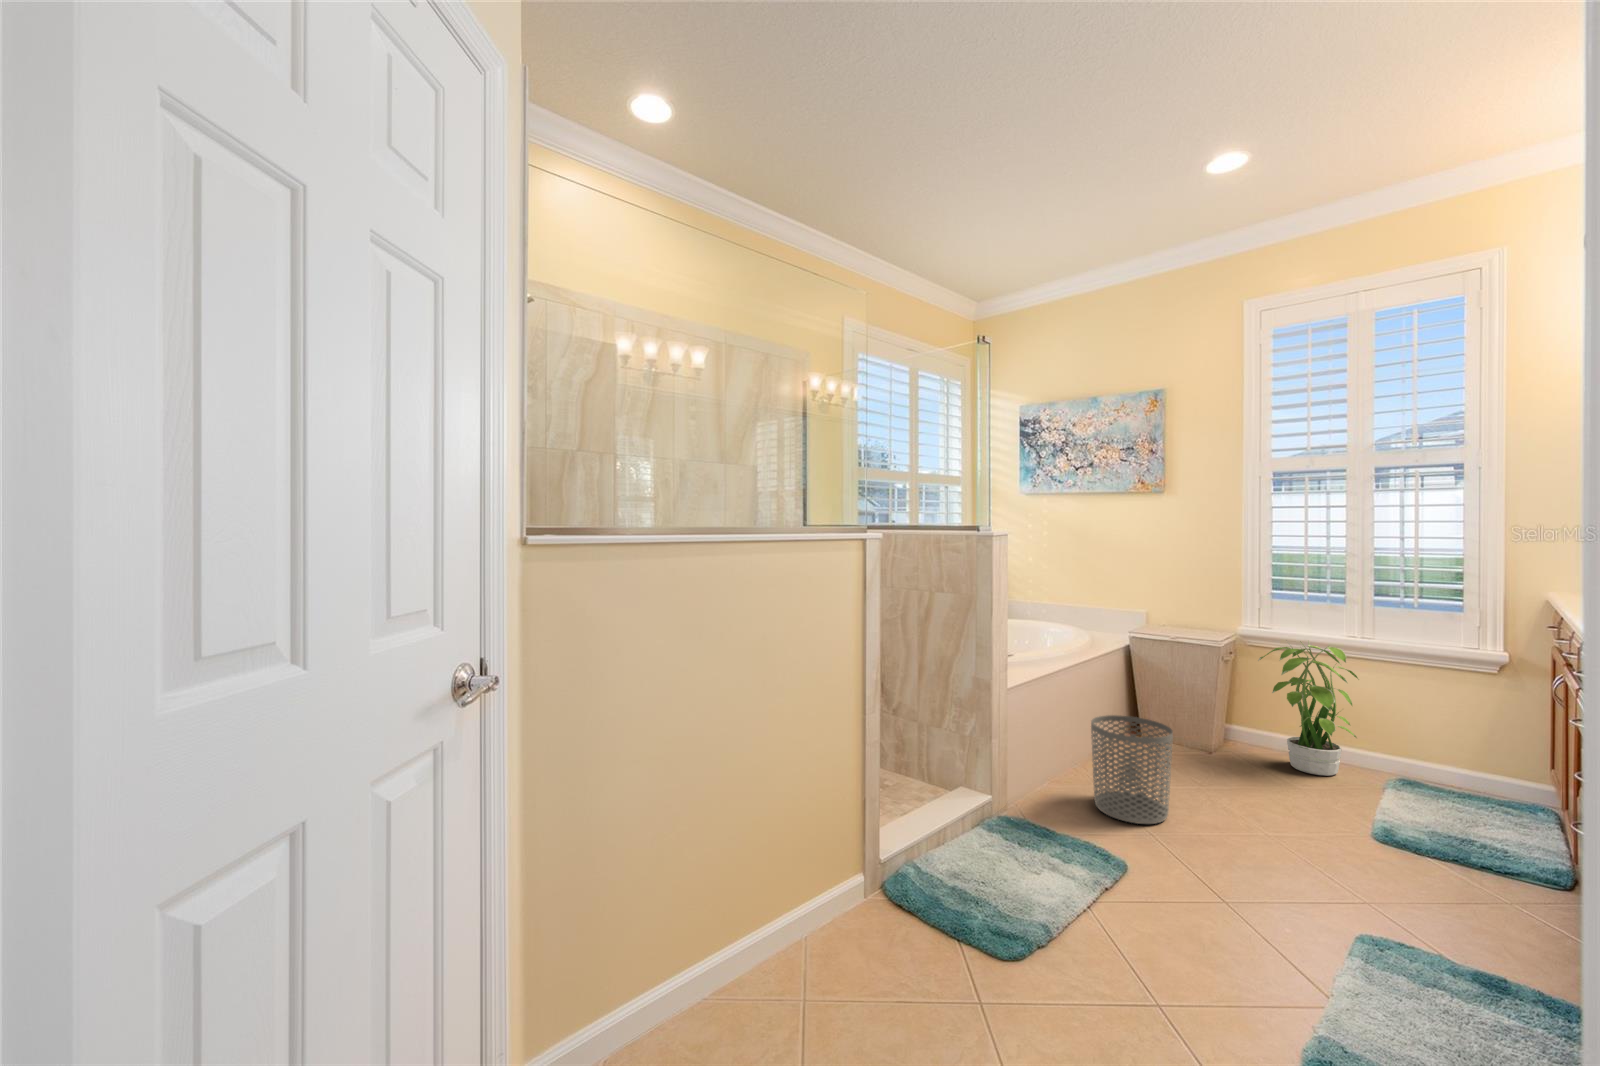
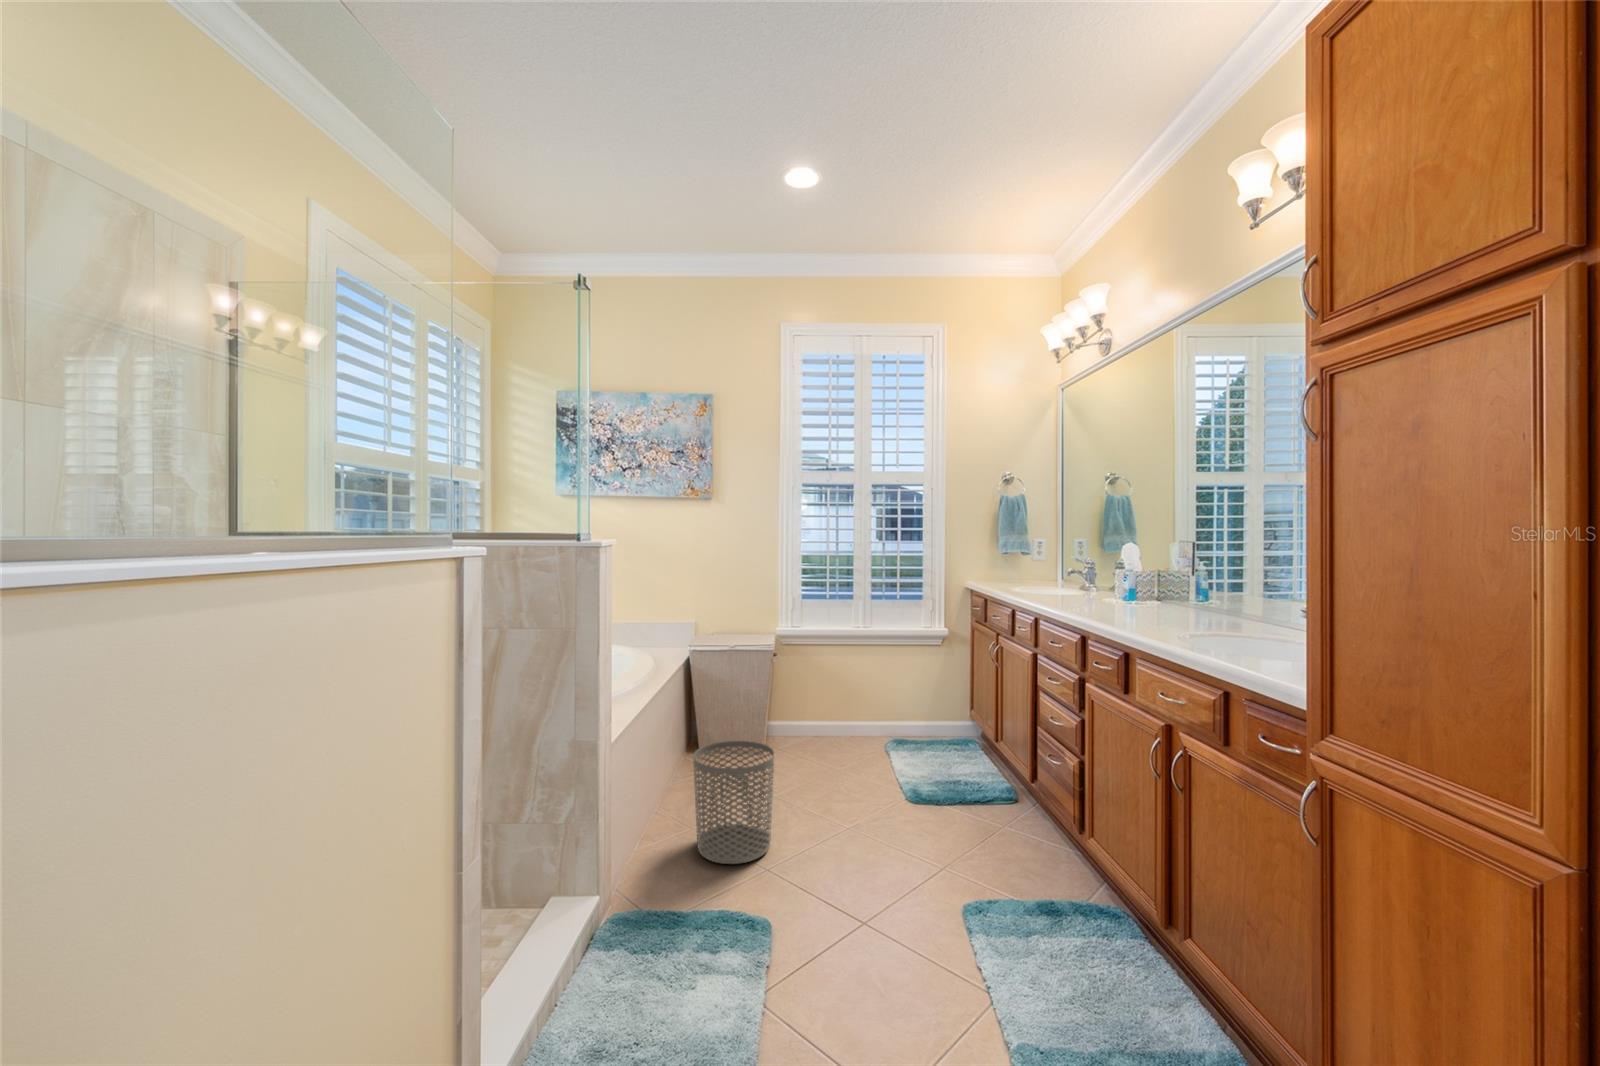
potted plant: present [1258,640,1359,776] -> none [797,634,868,753]

